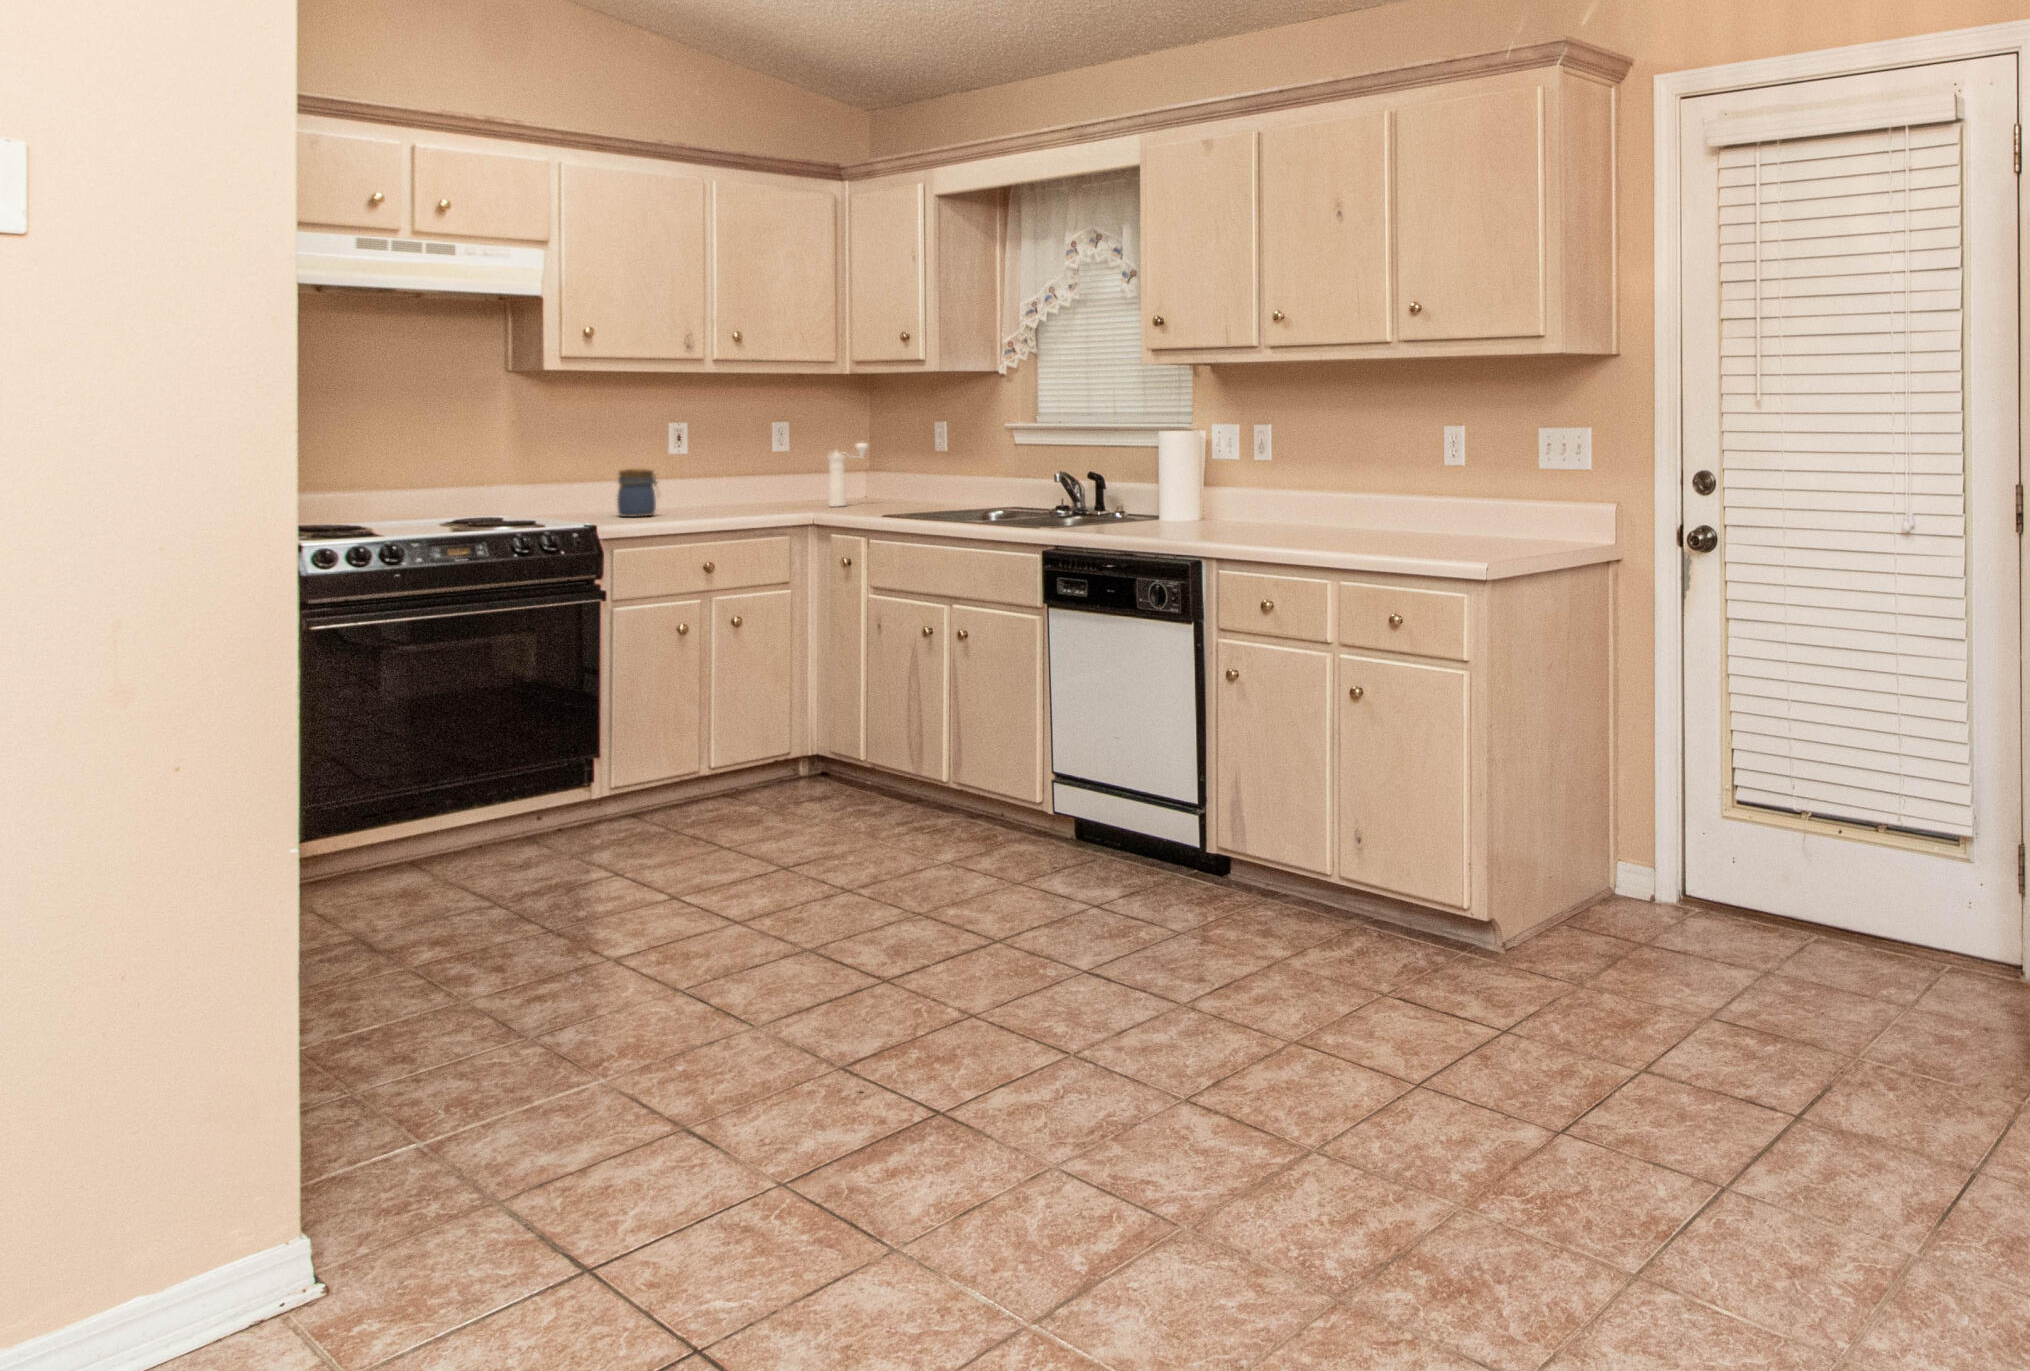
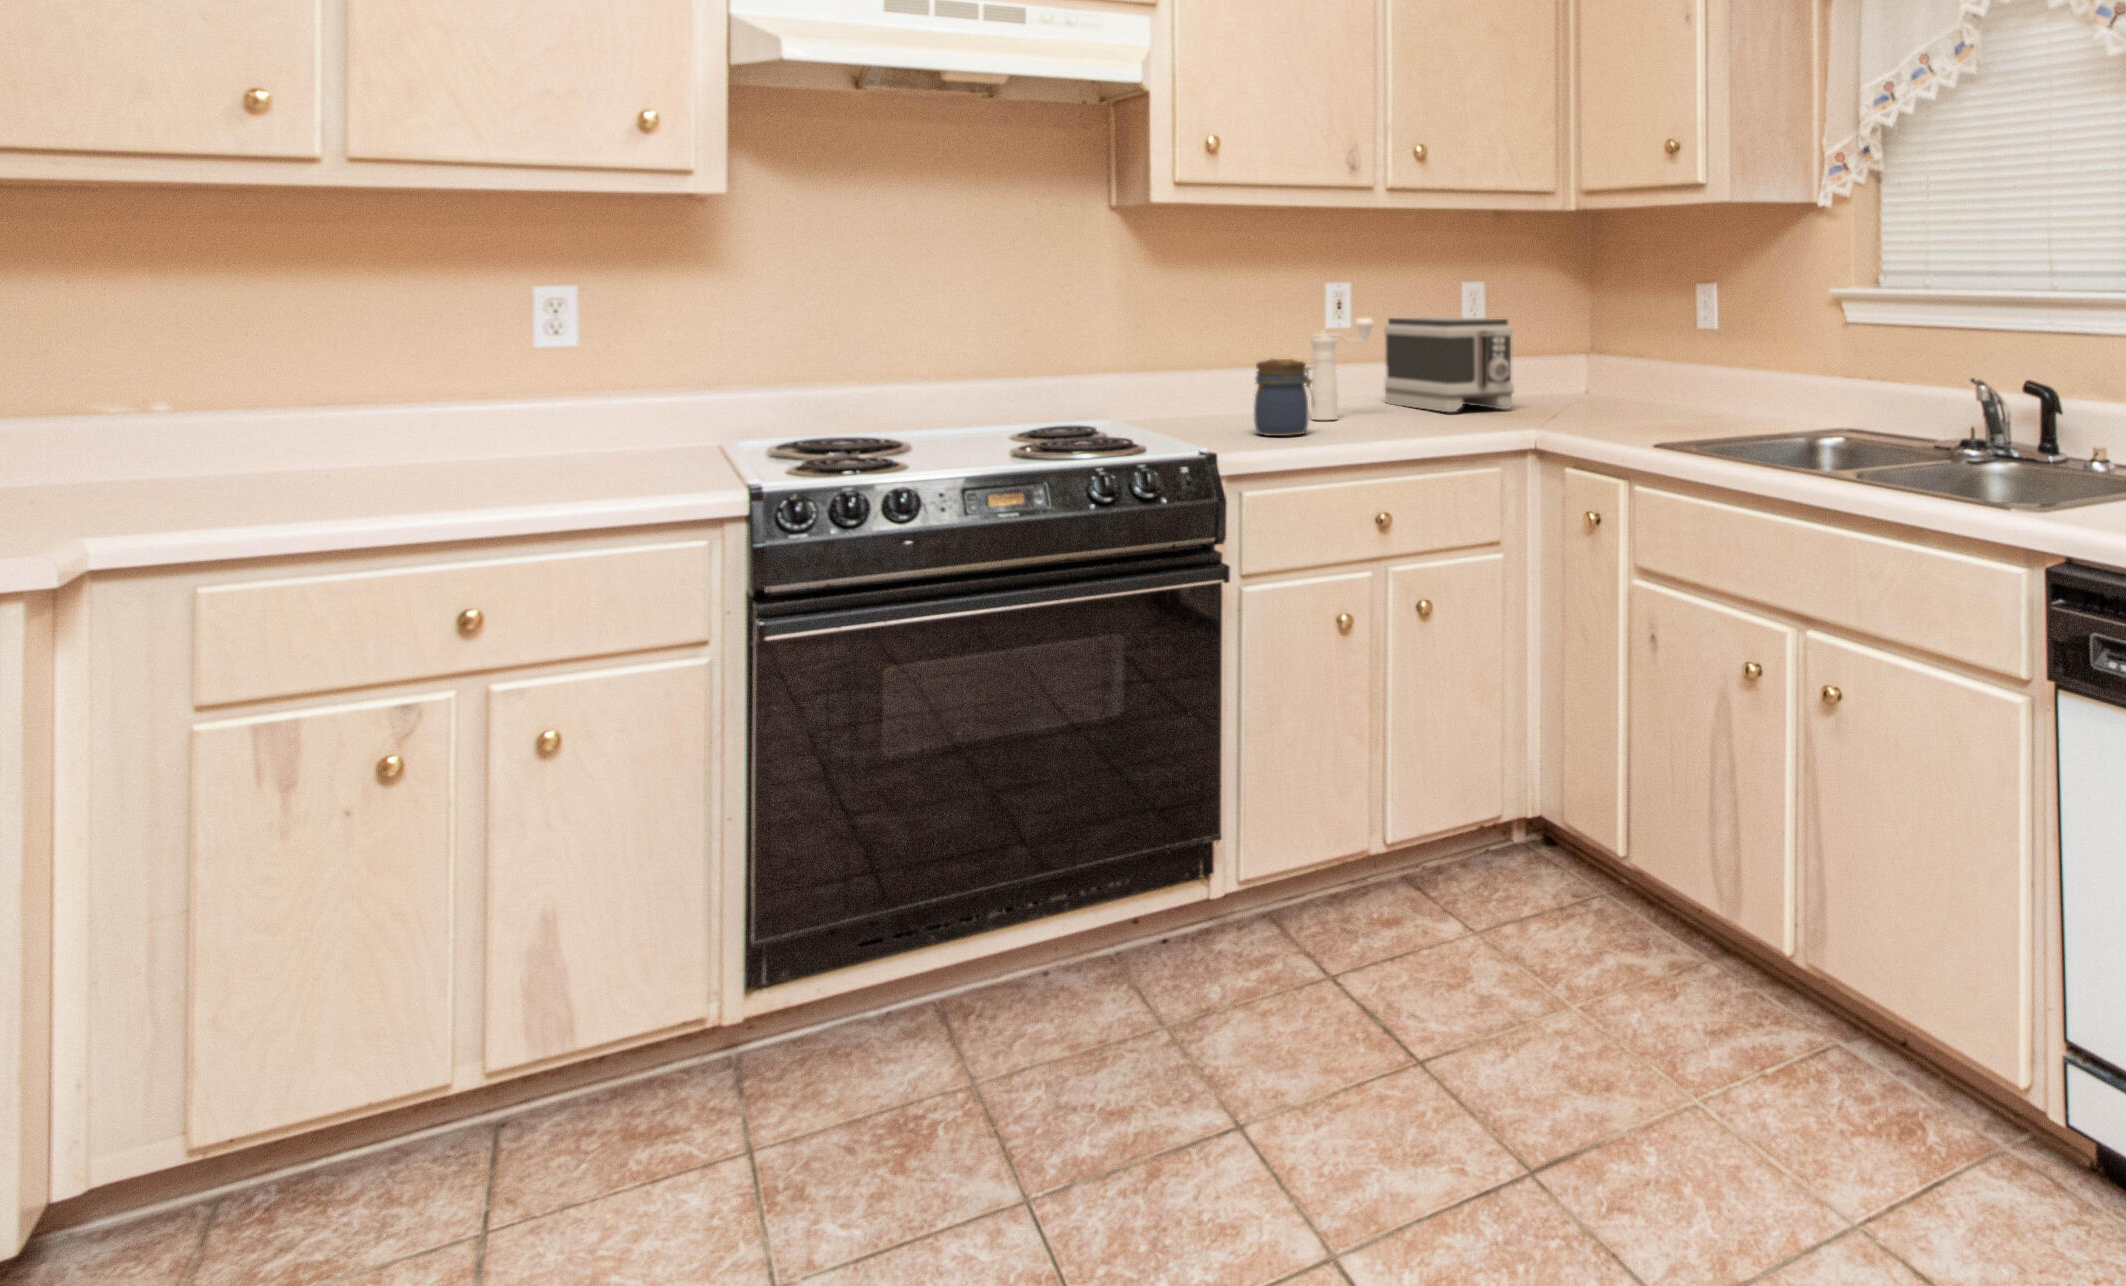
pepper mill: present [828,443,868,507] -> present [1310,318,1374,420]
toaster: none [712,444,806,505] -> present [1384,317,1514,412]

